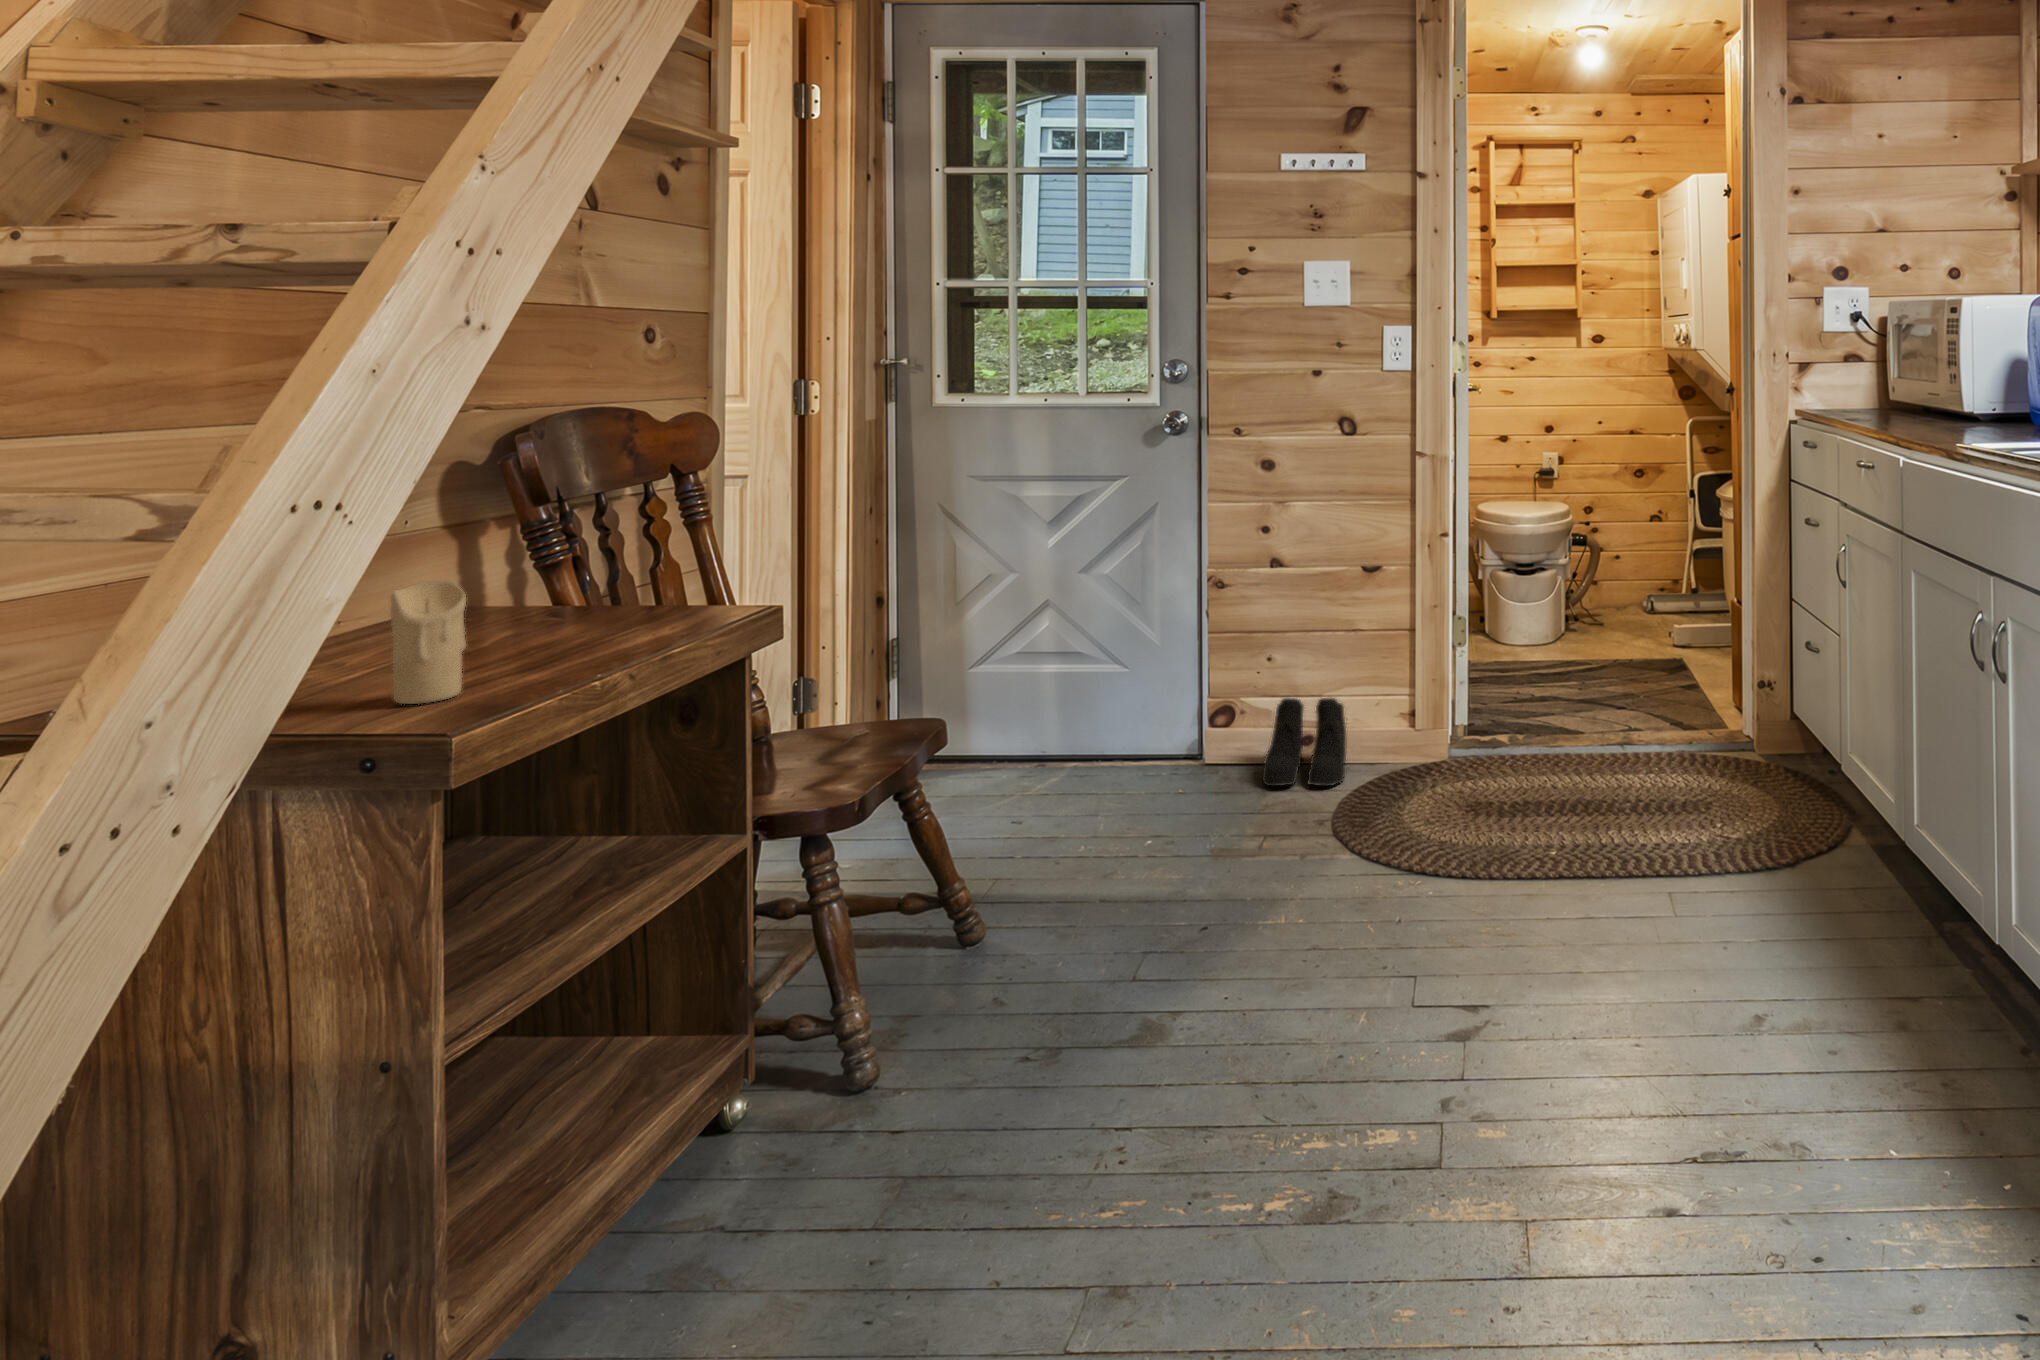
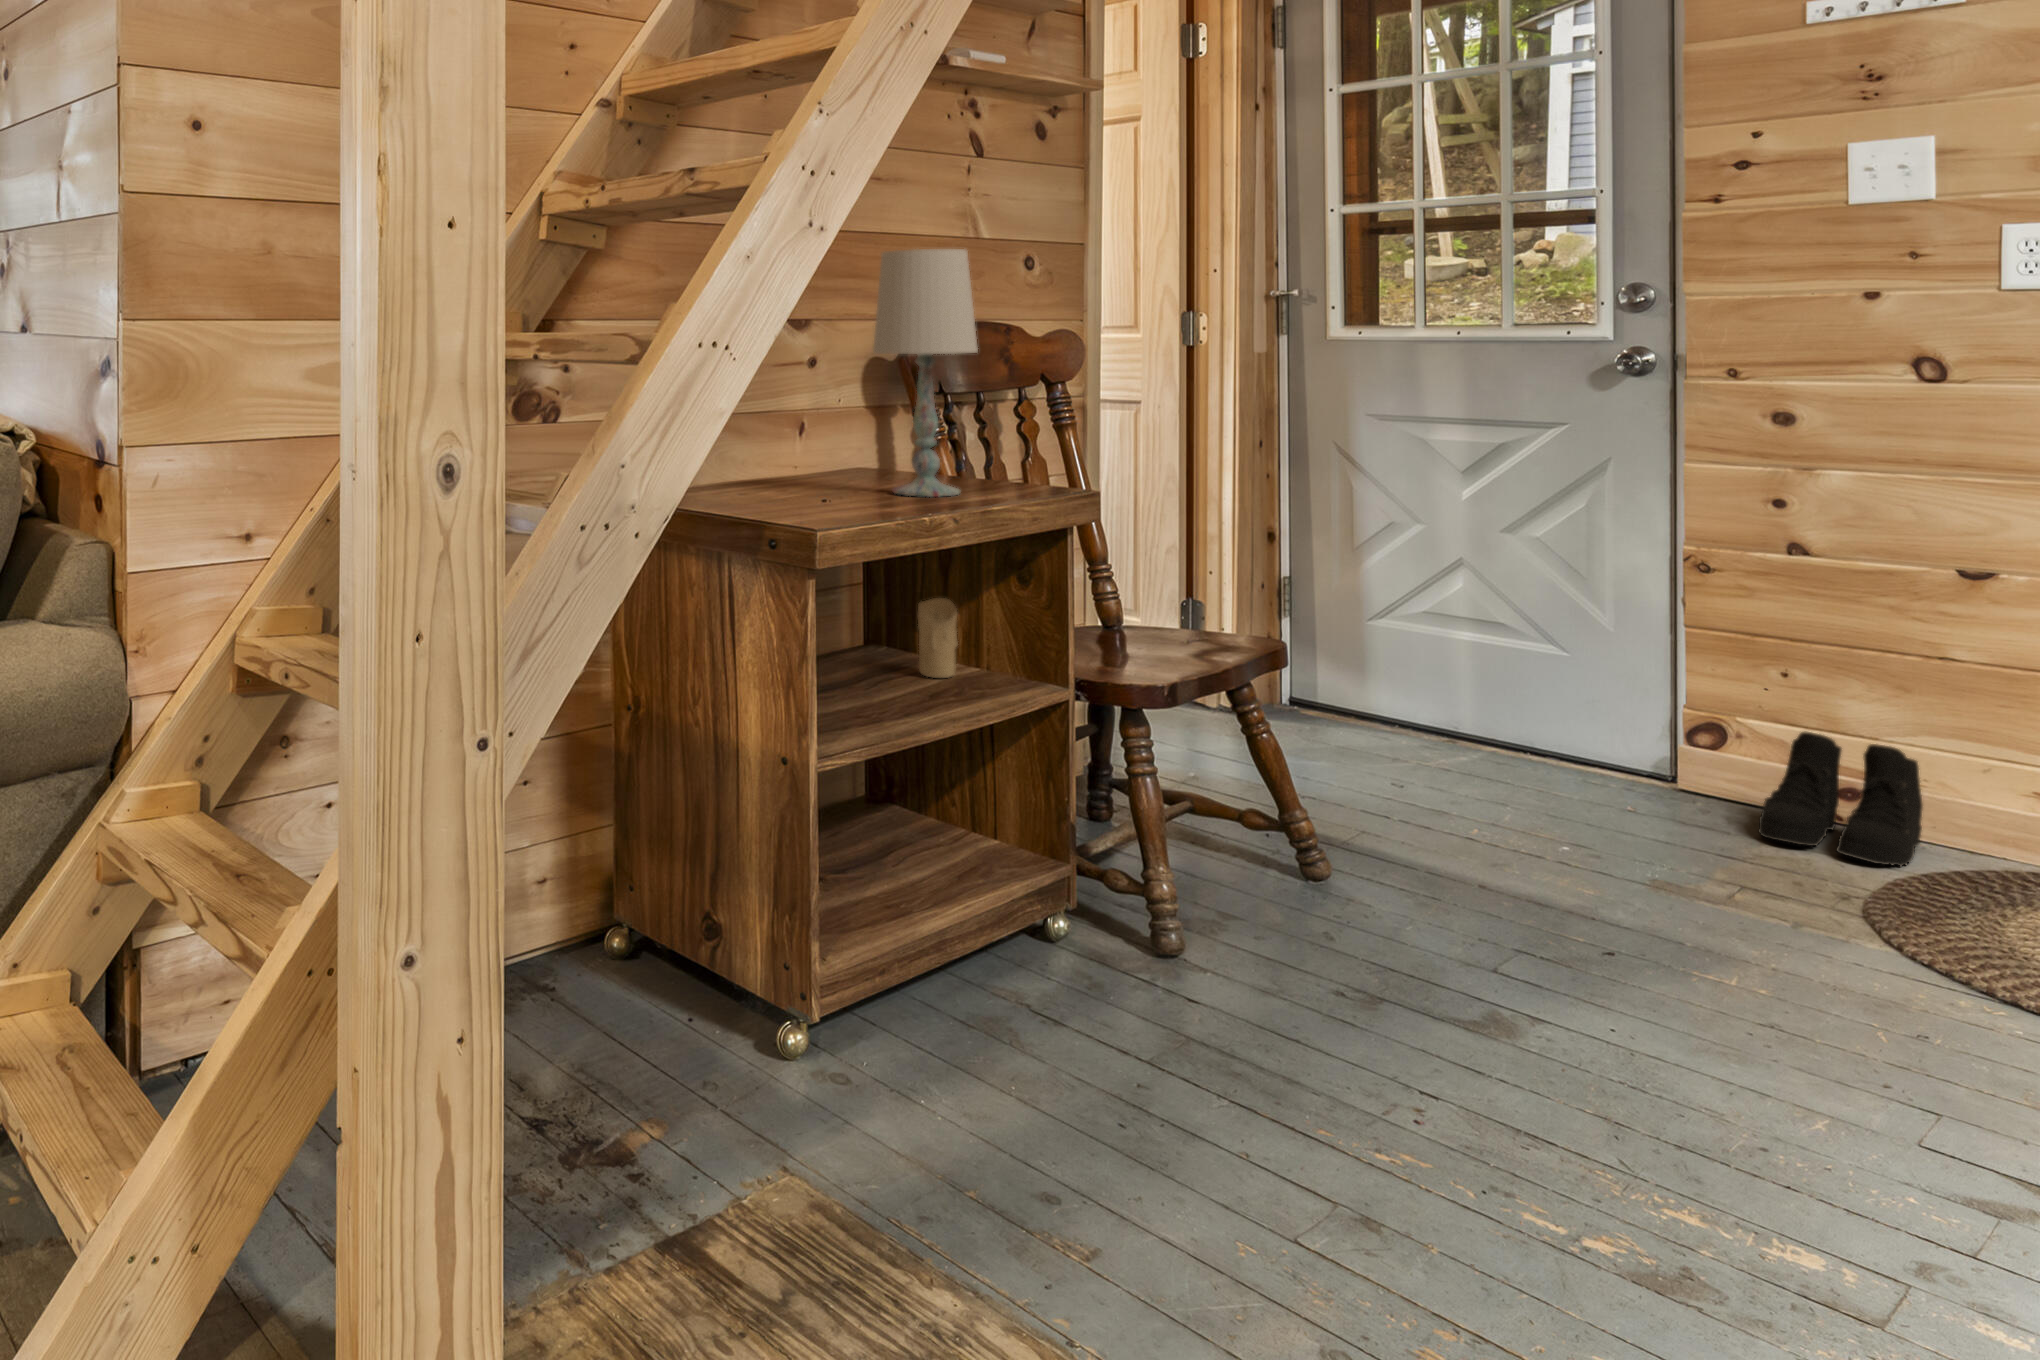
table lamp: none [470,325,630,643] -> present [873,249,978,497]
candle: present [390,580,466,704] -> present [917,598,958,678]

